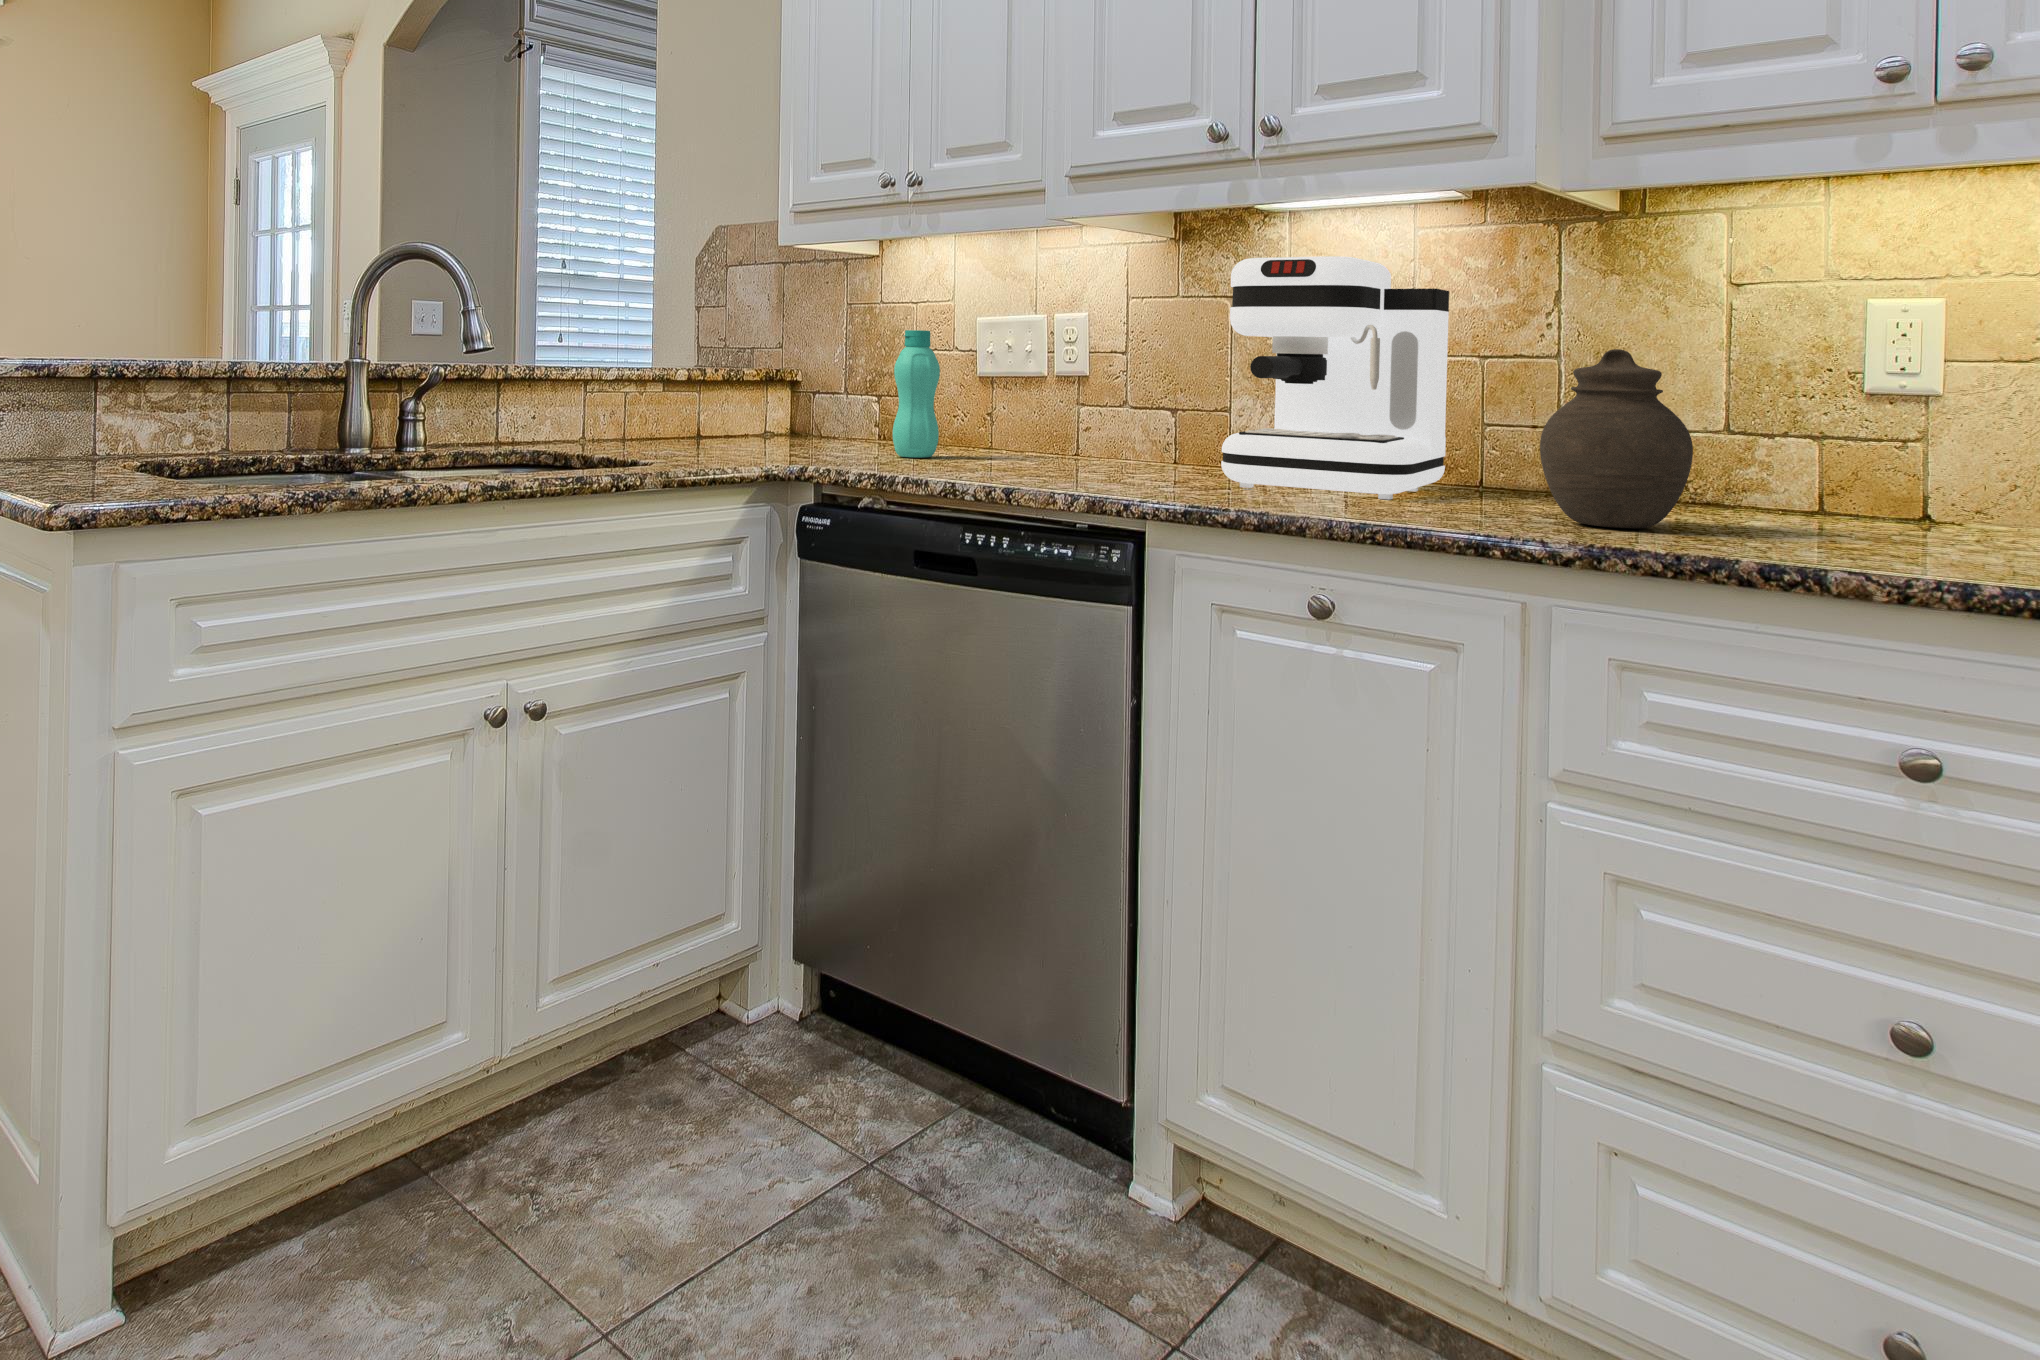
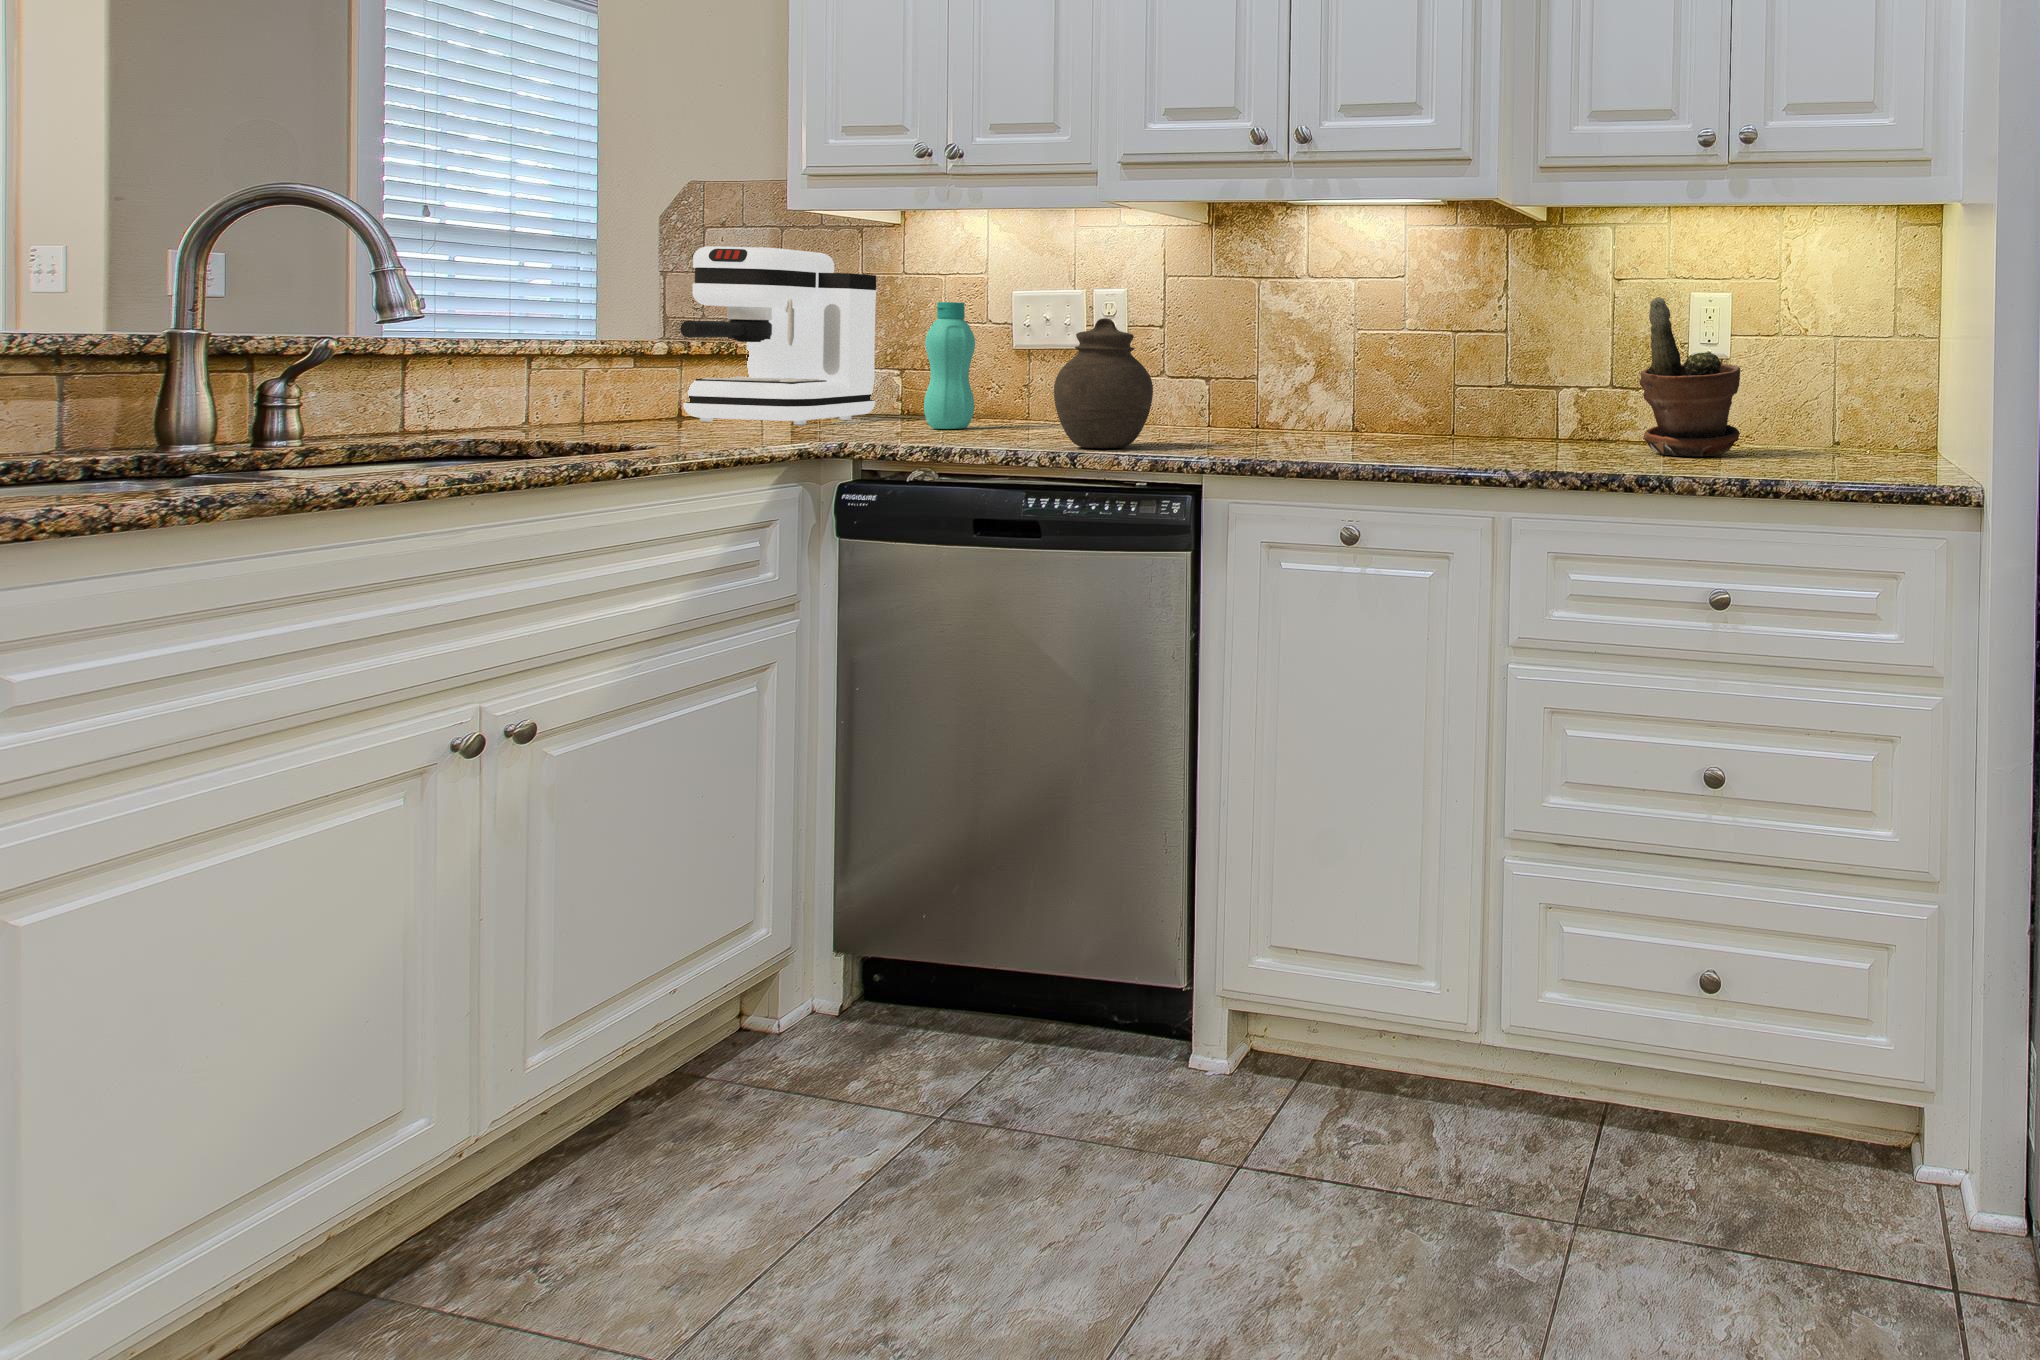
coffee maker: present [1221,256,1449,500] -> present [680,246,876,425]
potted plant: none [1771,308,1958,539] -> present [1639,297,1740,456]
jar: present [1540,349,1693,528] -> present [1054,318,1153,448]

